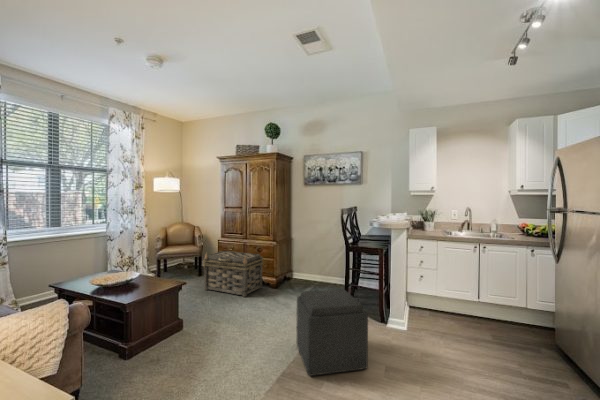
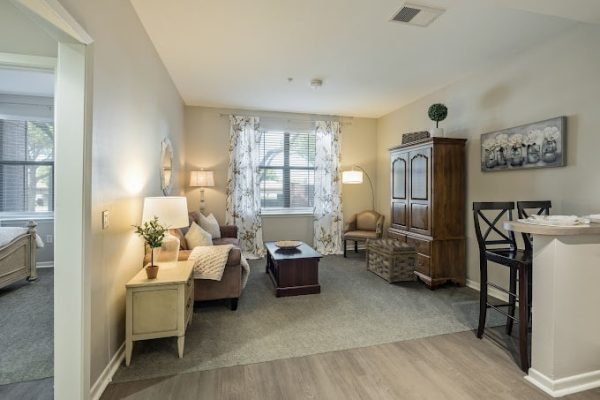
ottoman: present [297,289,368,375] -> none [355,280,437,377]

